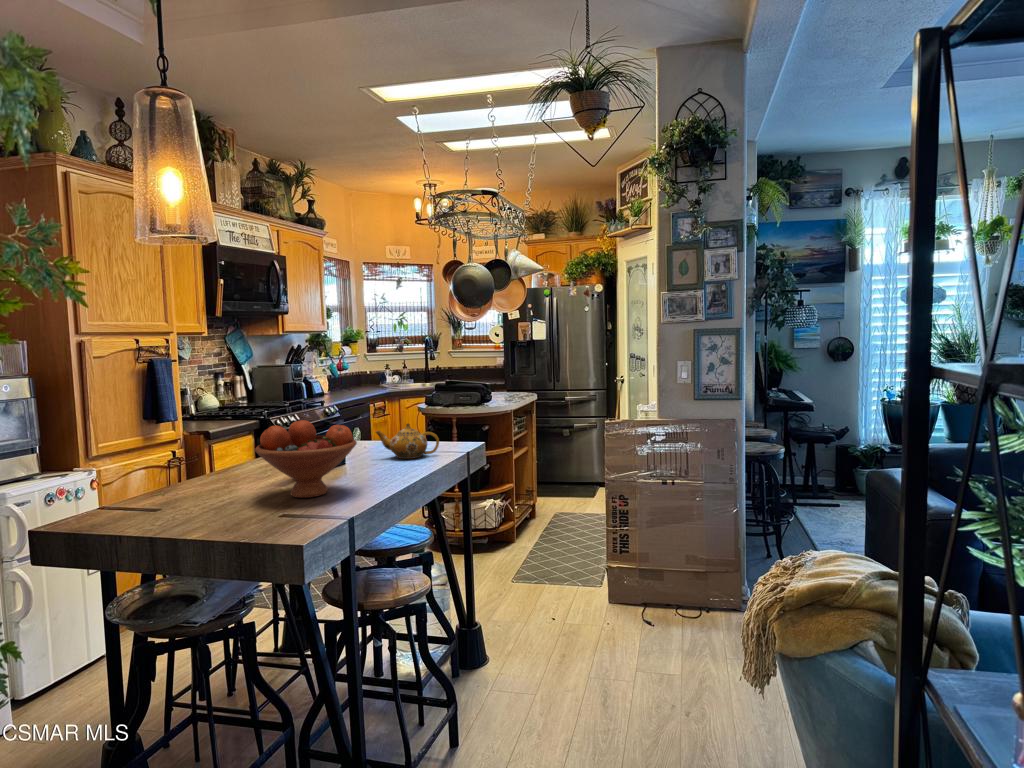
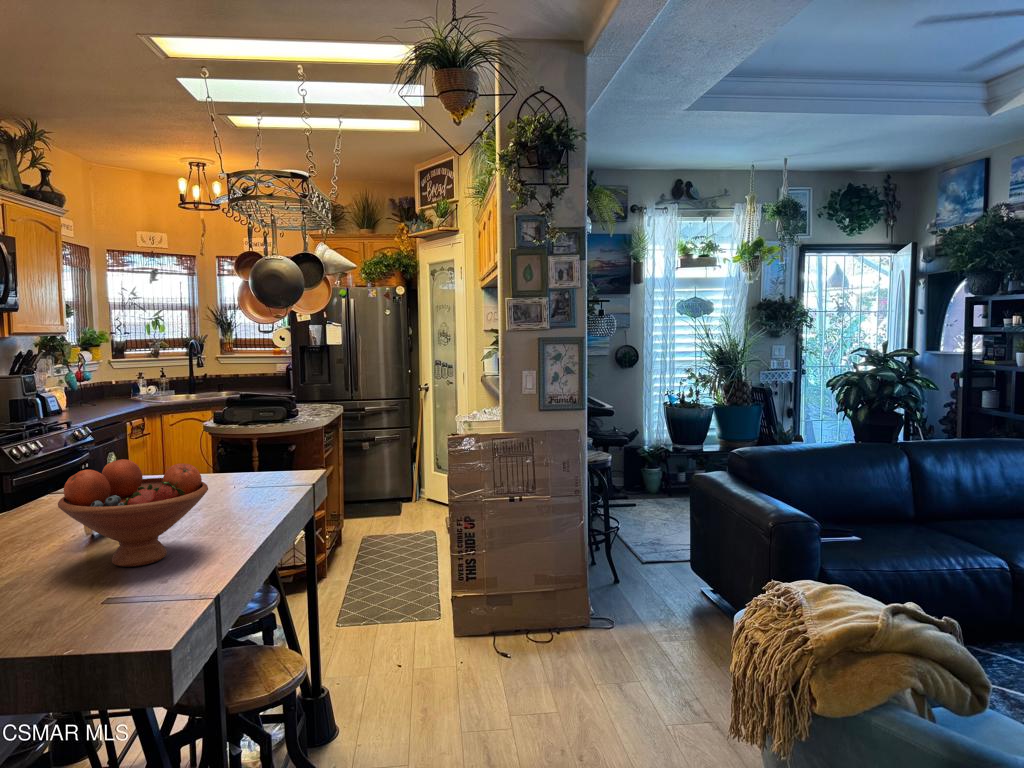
teapot: present [376,424,439,459] -> none [199,453,281,498]

